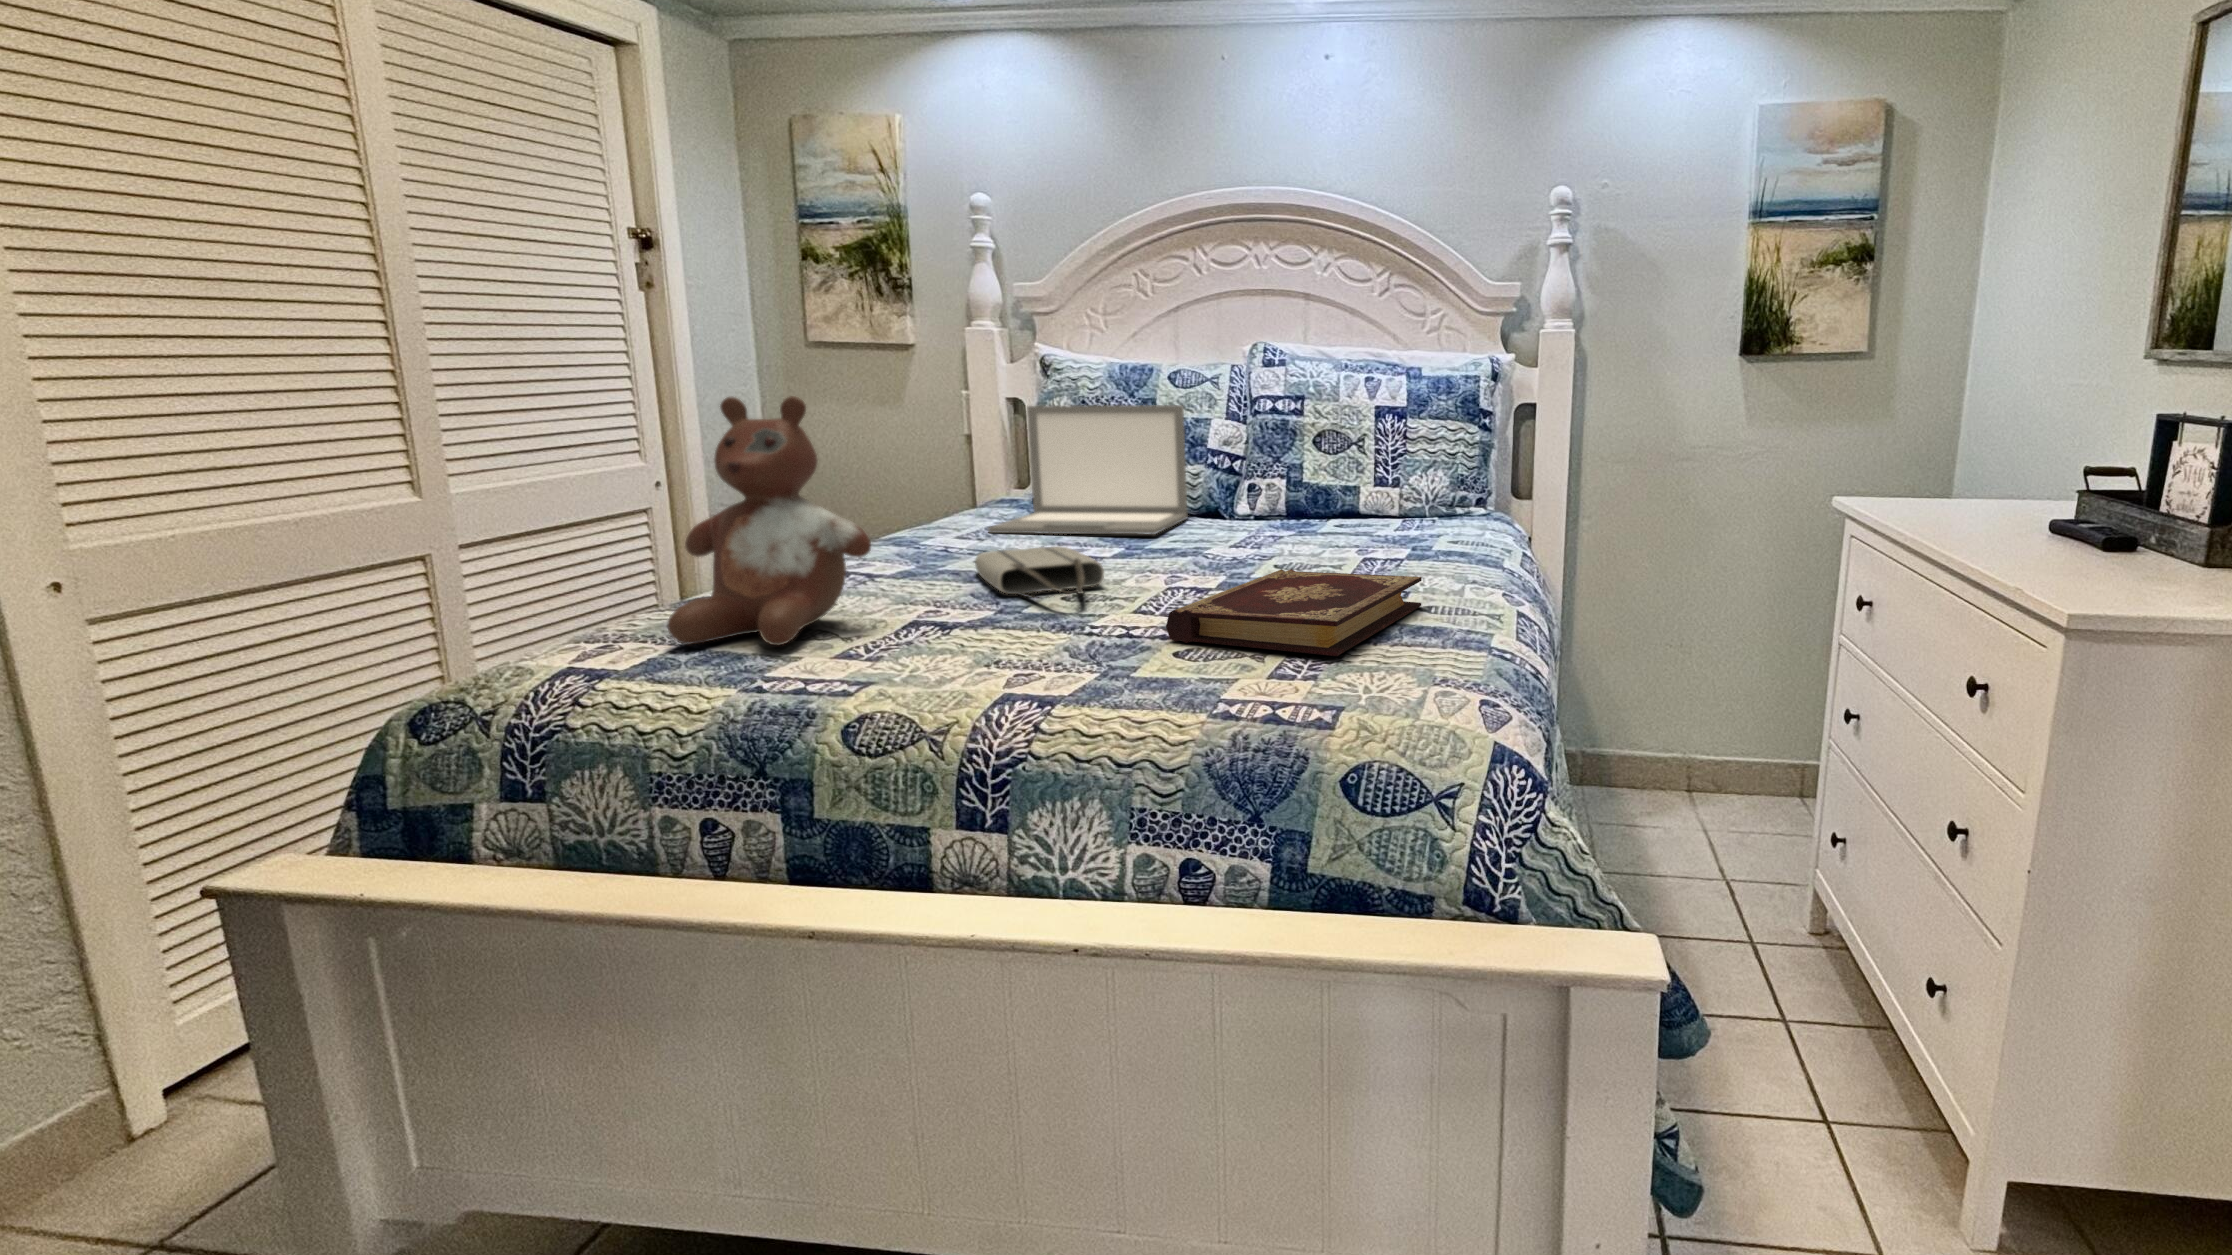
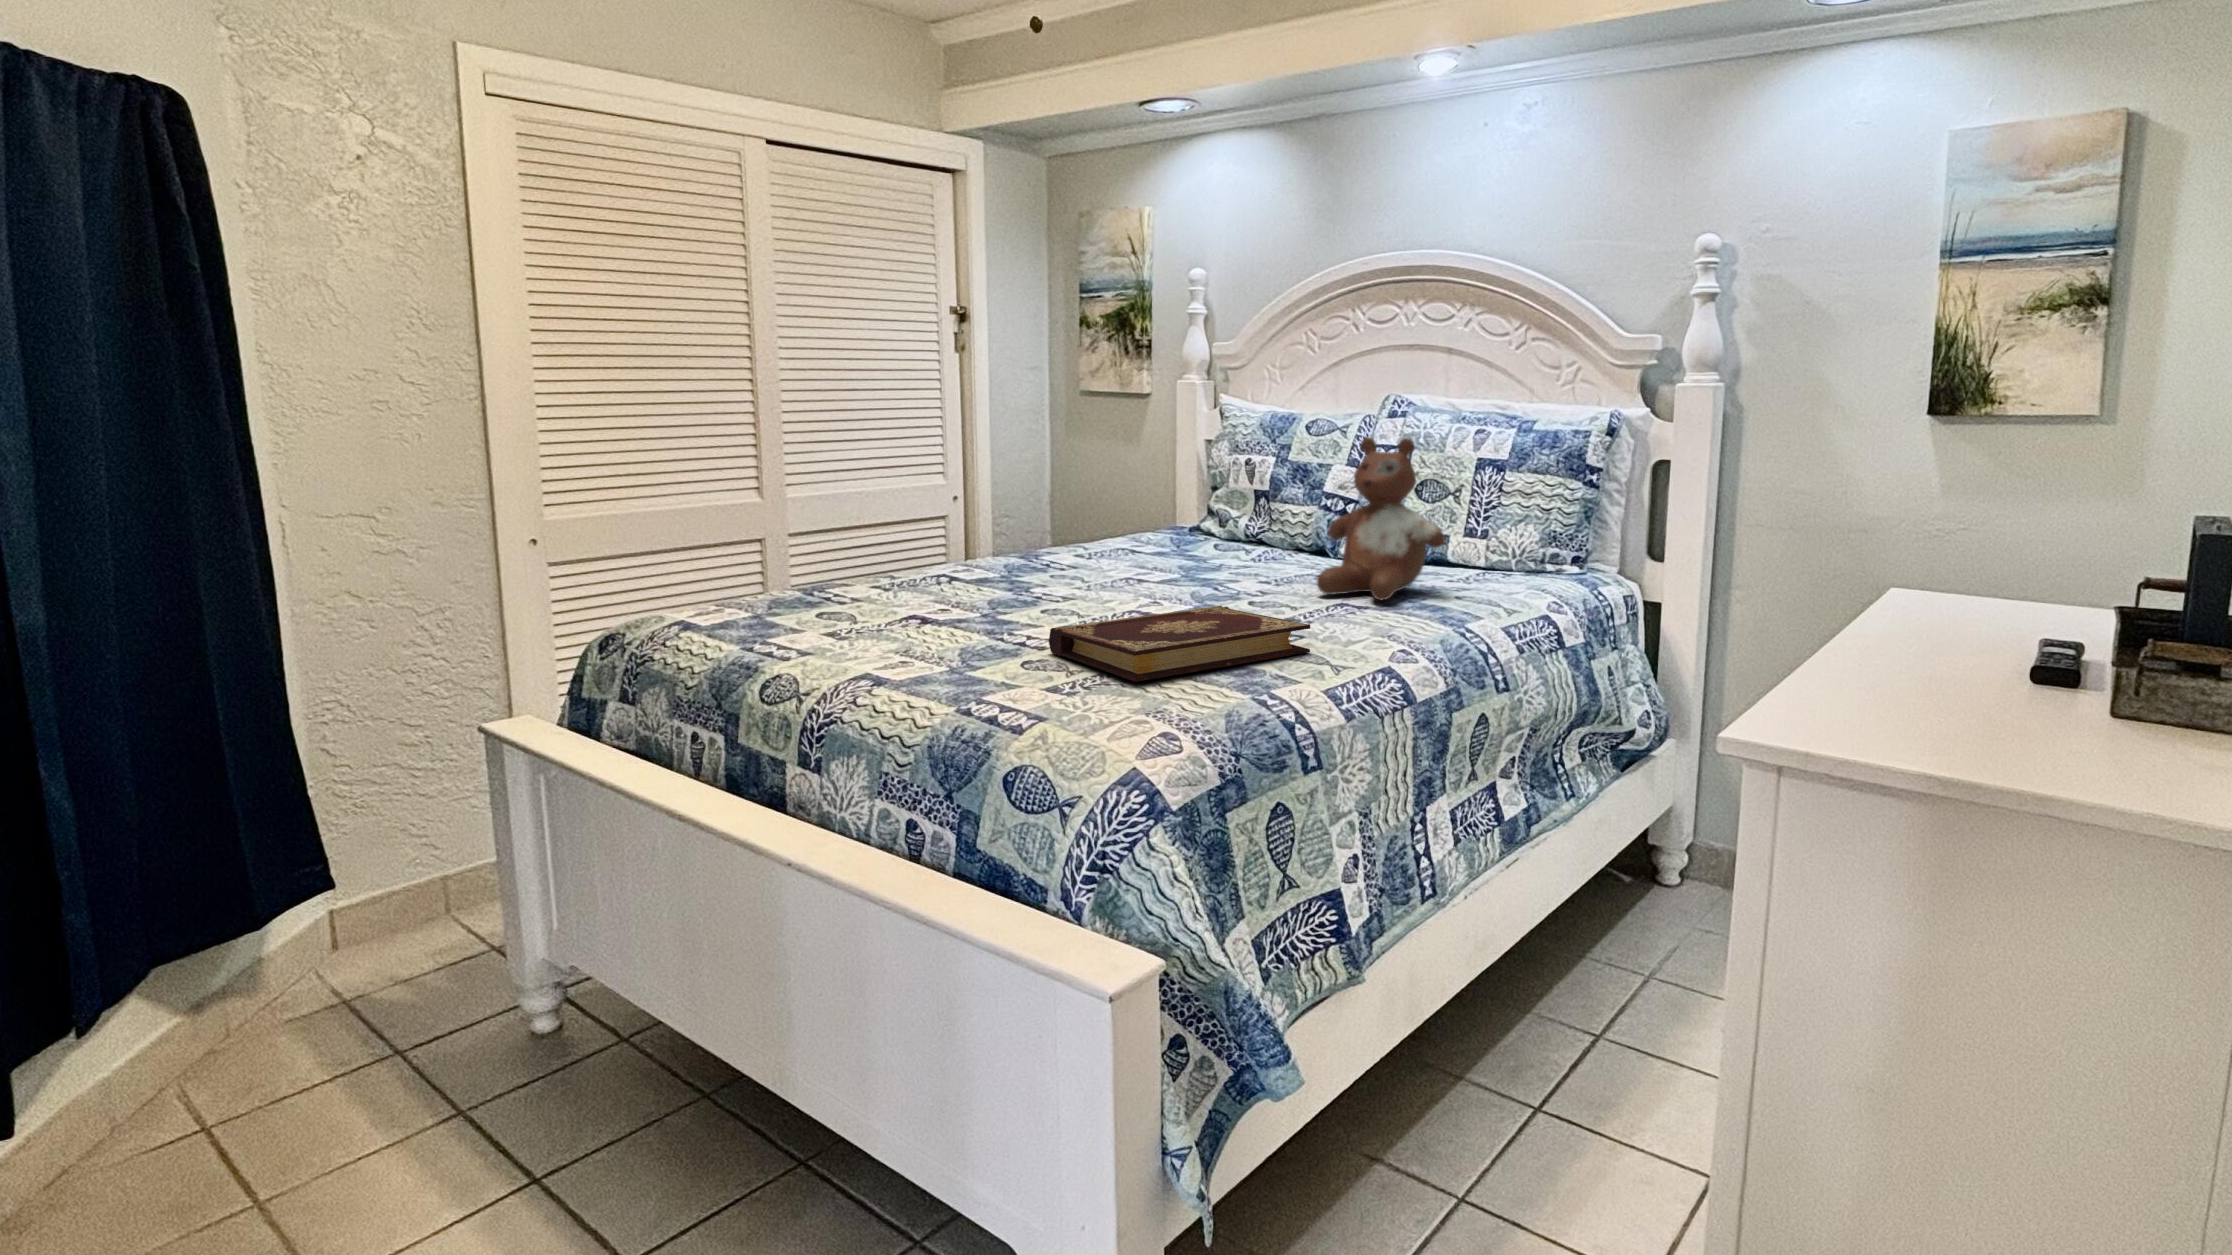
stuffed bear: present [668,396,871,645] -> present [1317,437,1445,600]
laptop: present [988,405,1188,535] -> none [1110,449,1291,567]
tote bag: present [975,546,1104,598] -> none [1010,569,1110,609]

